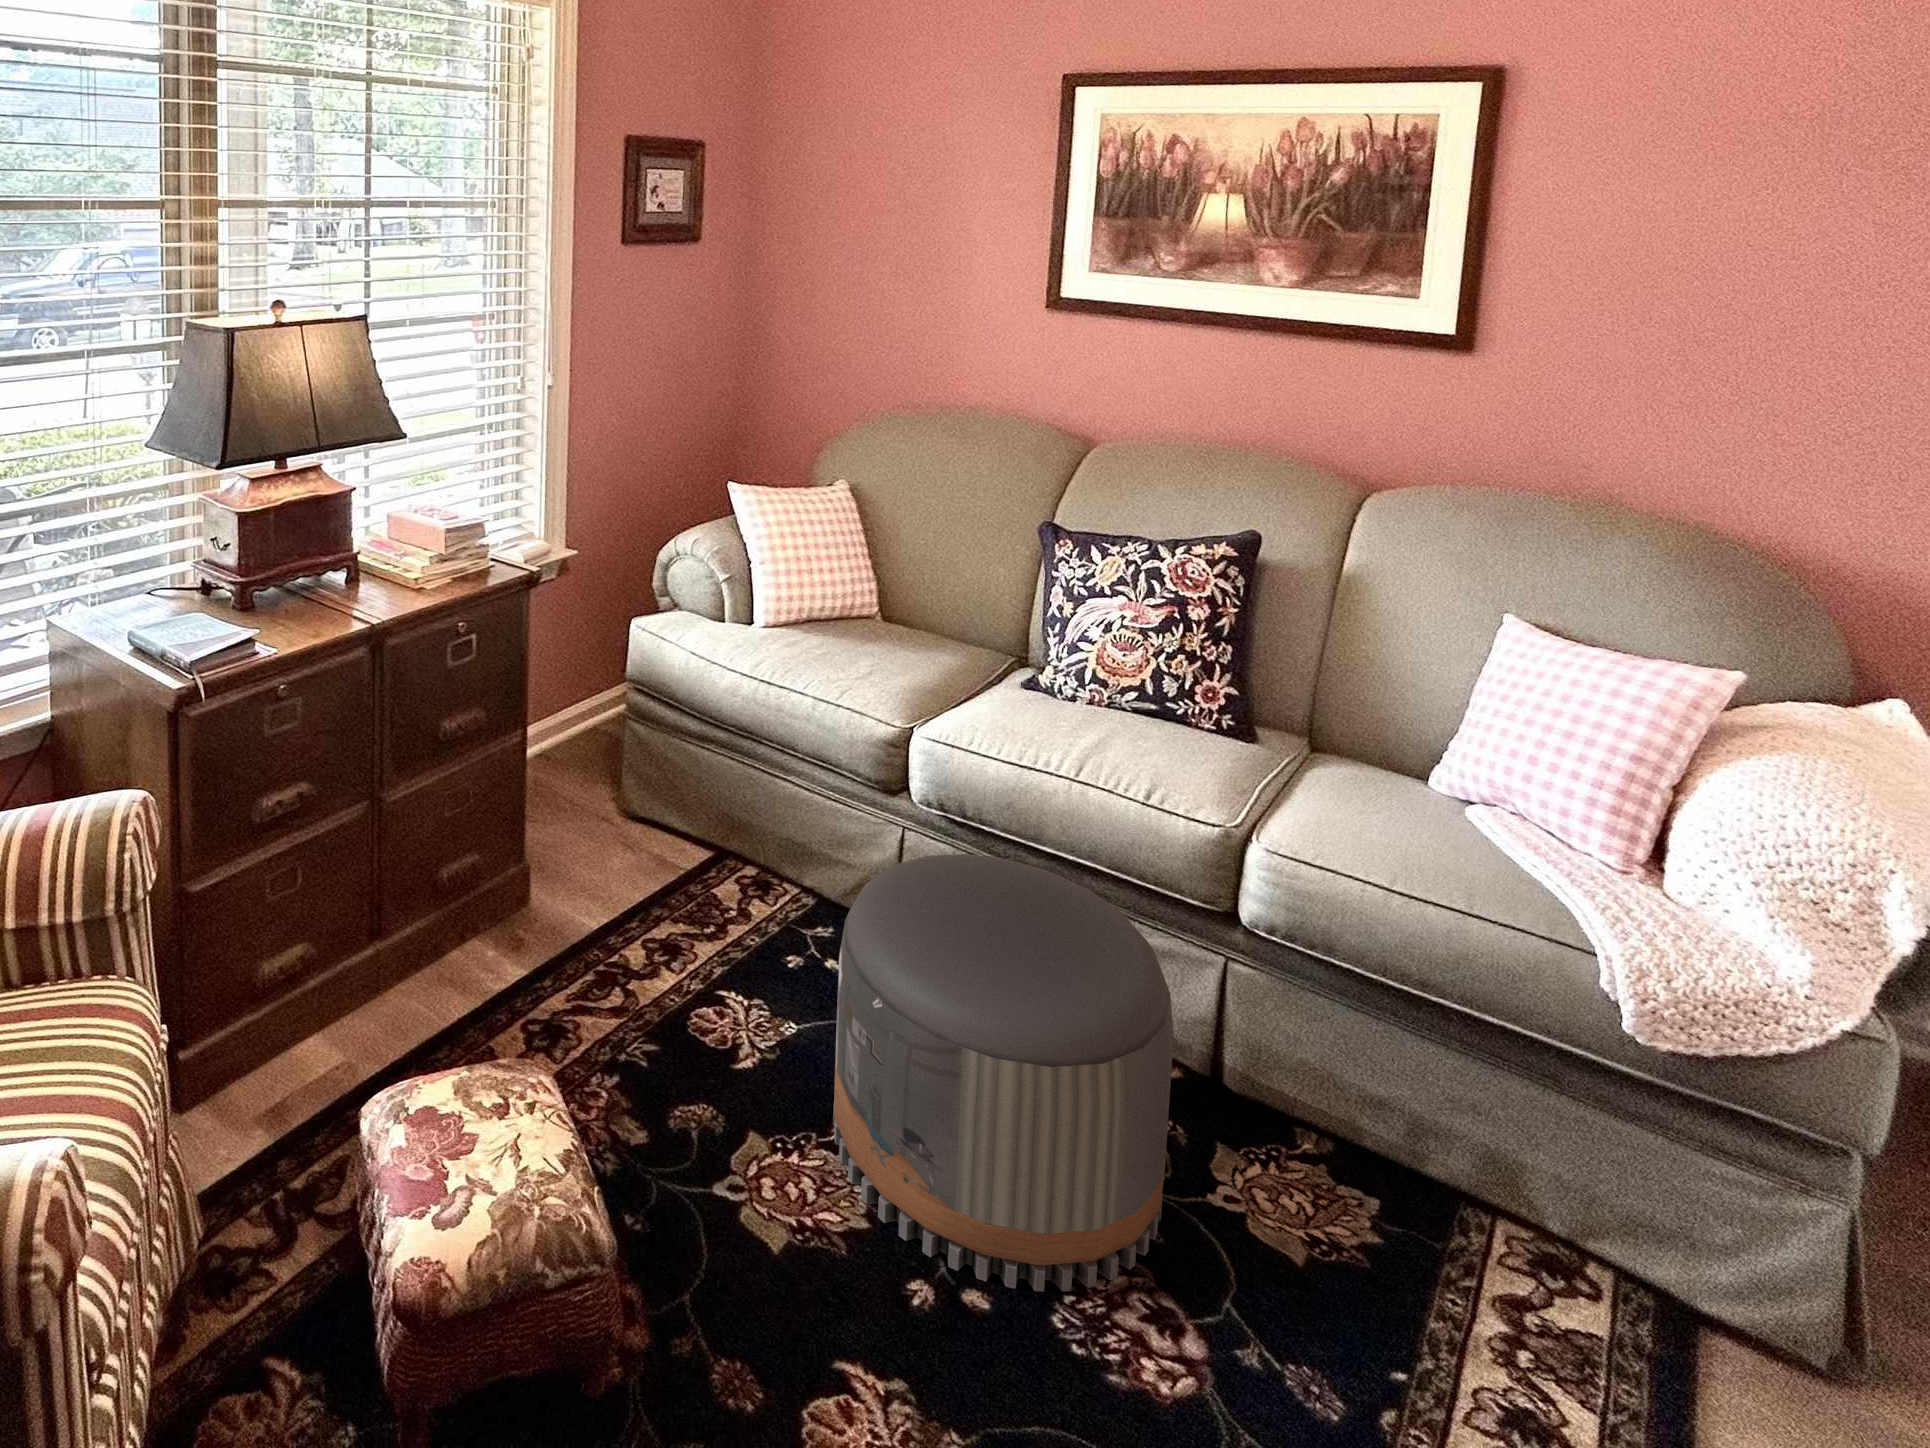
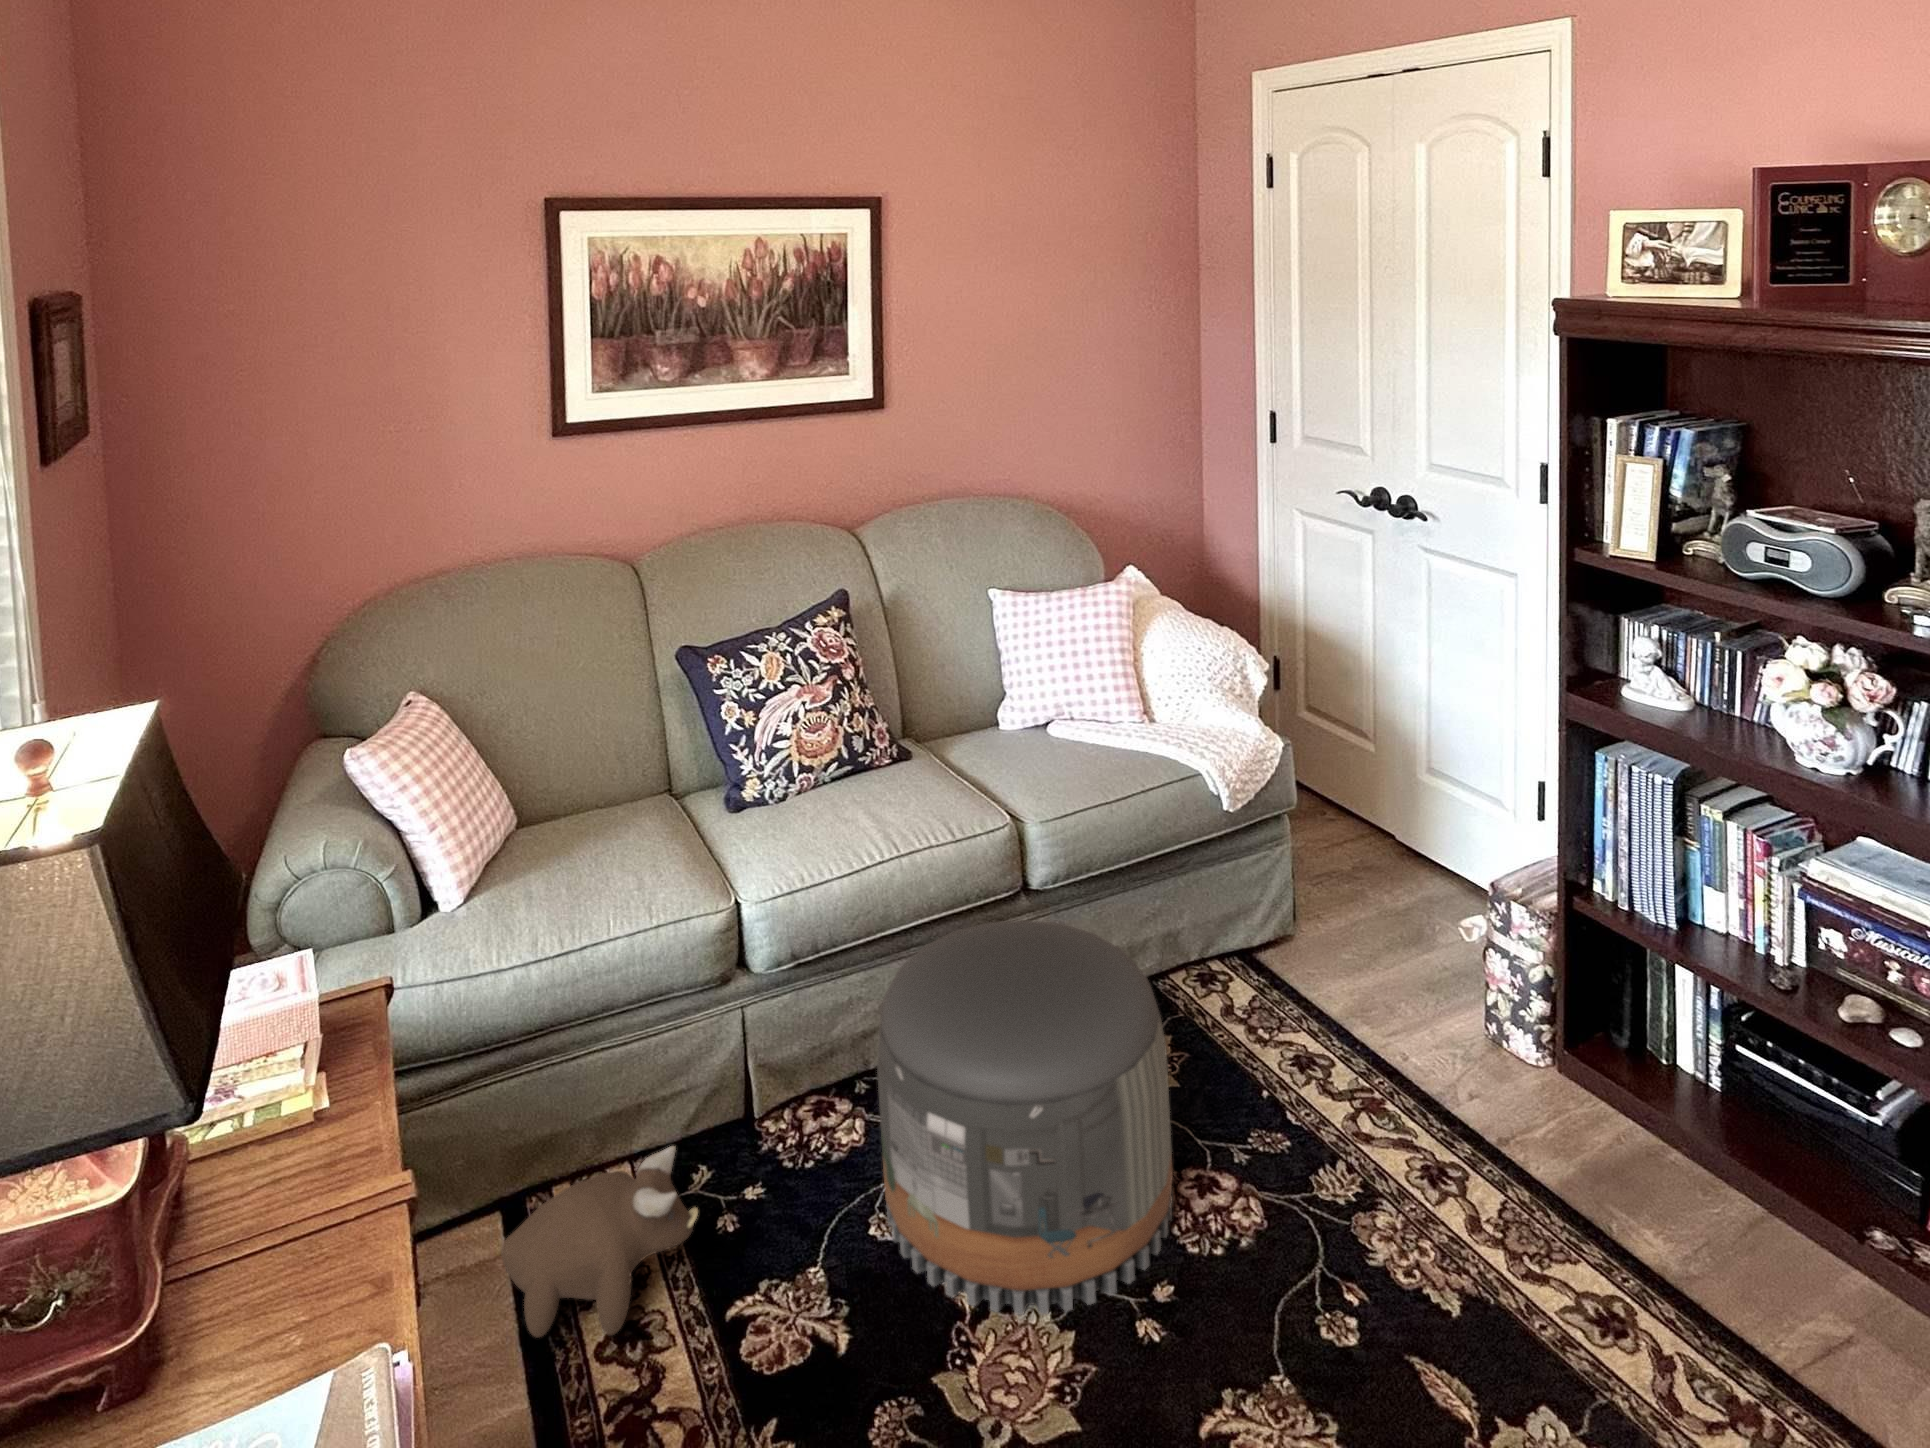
plush toy: none [641,828,757,940] -> present [502,1146,698,1337]

